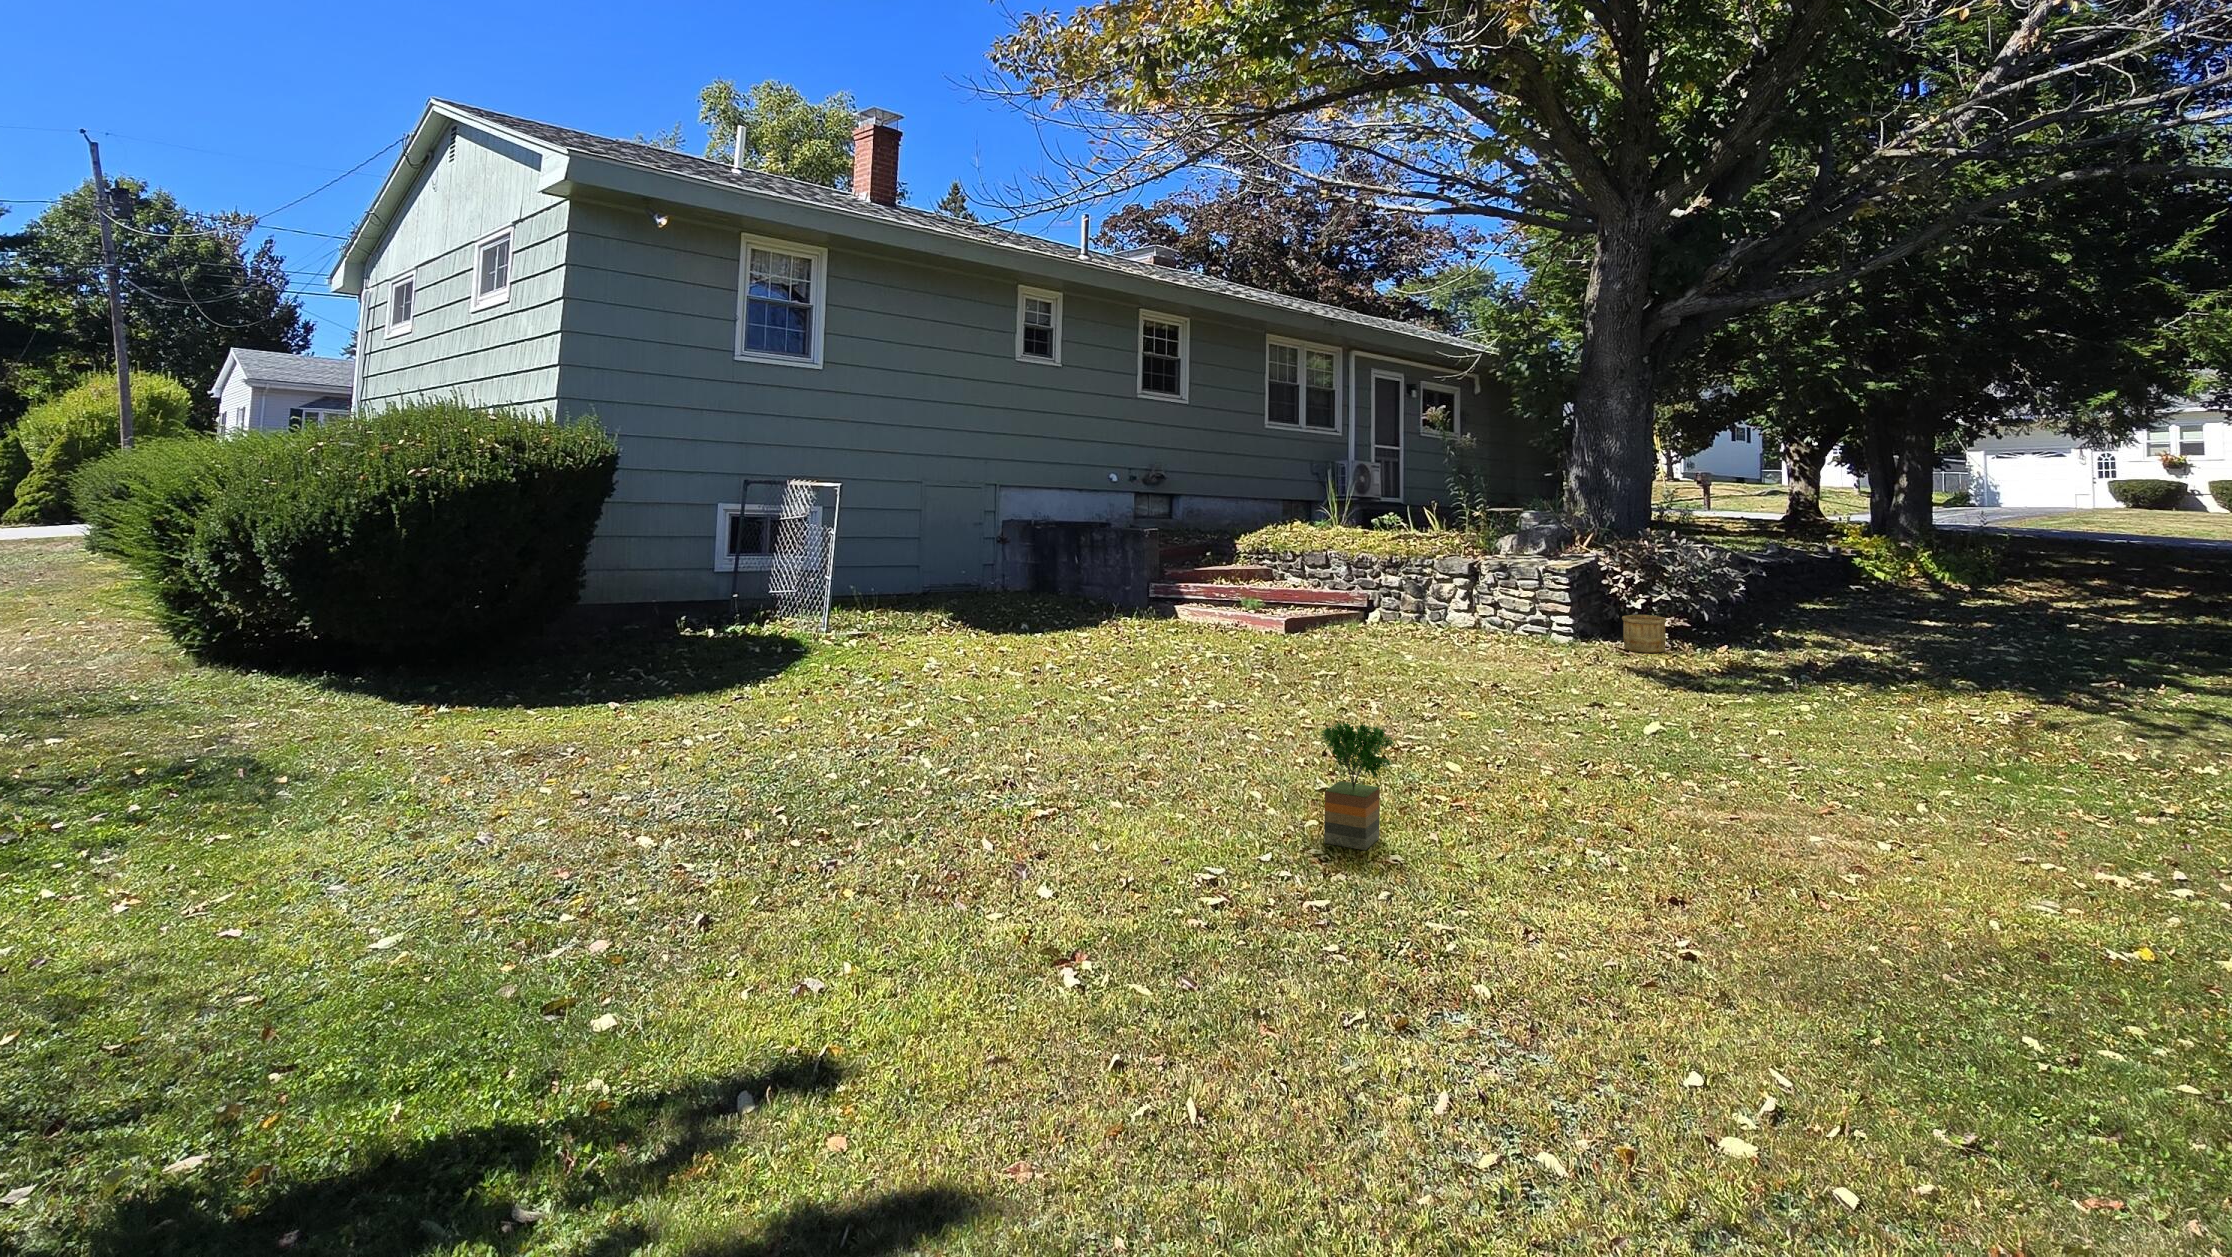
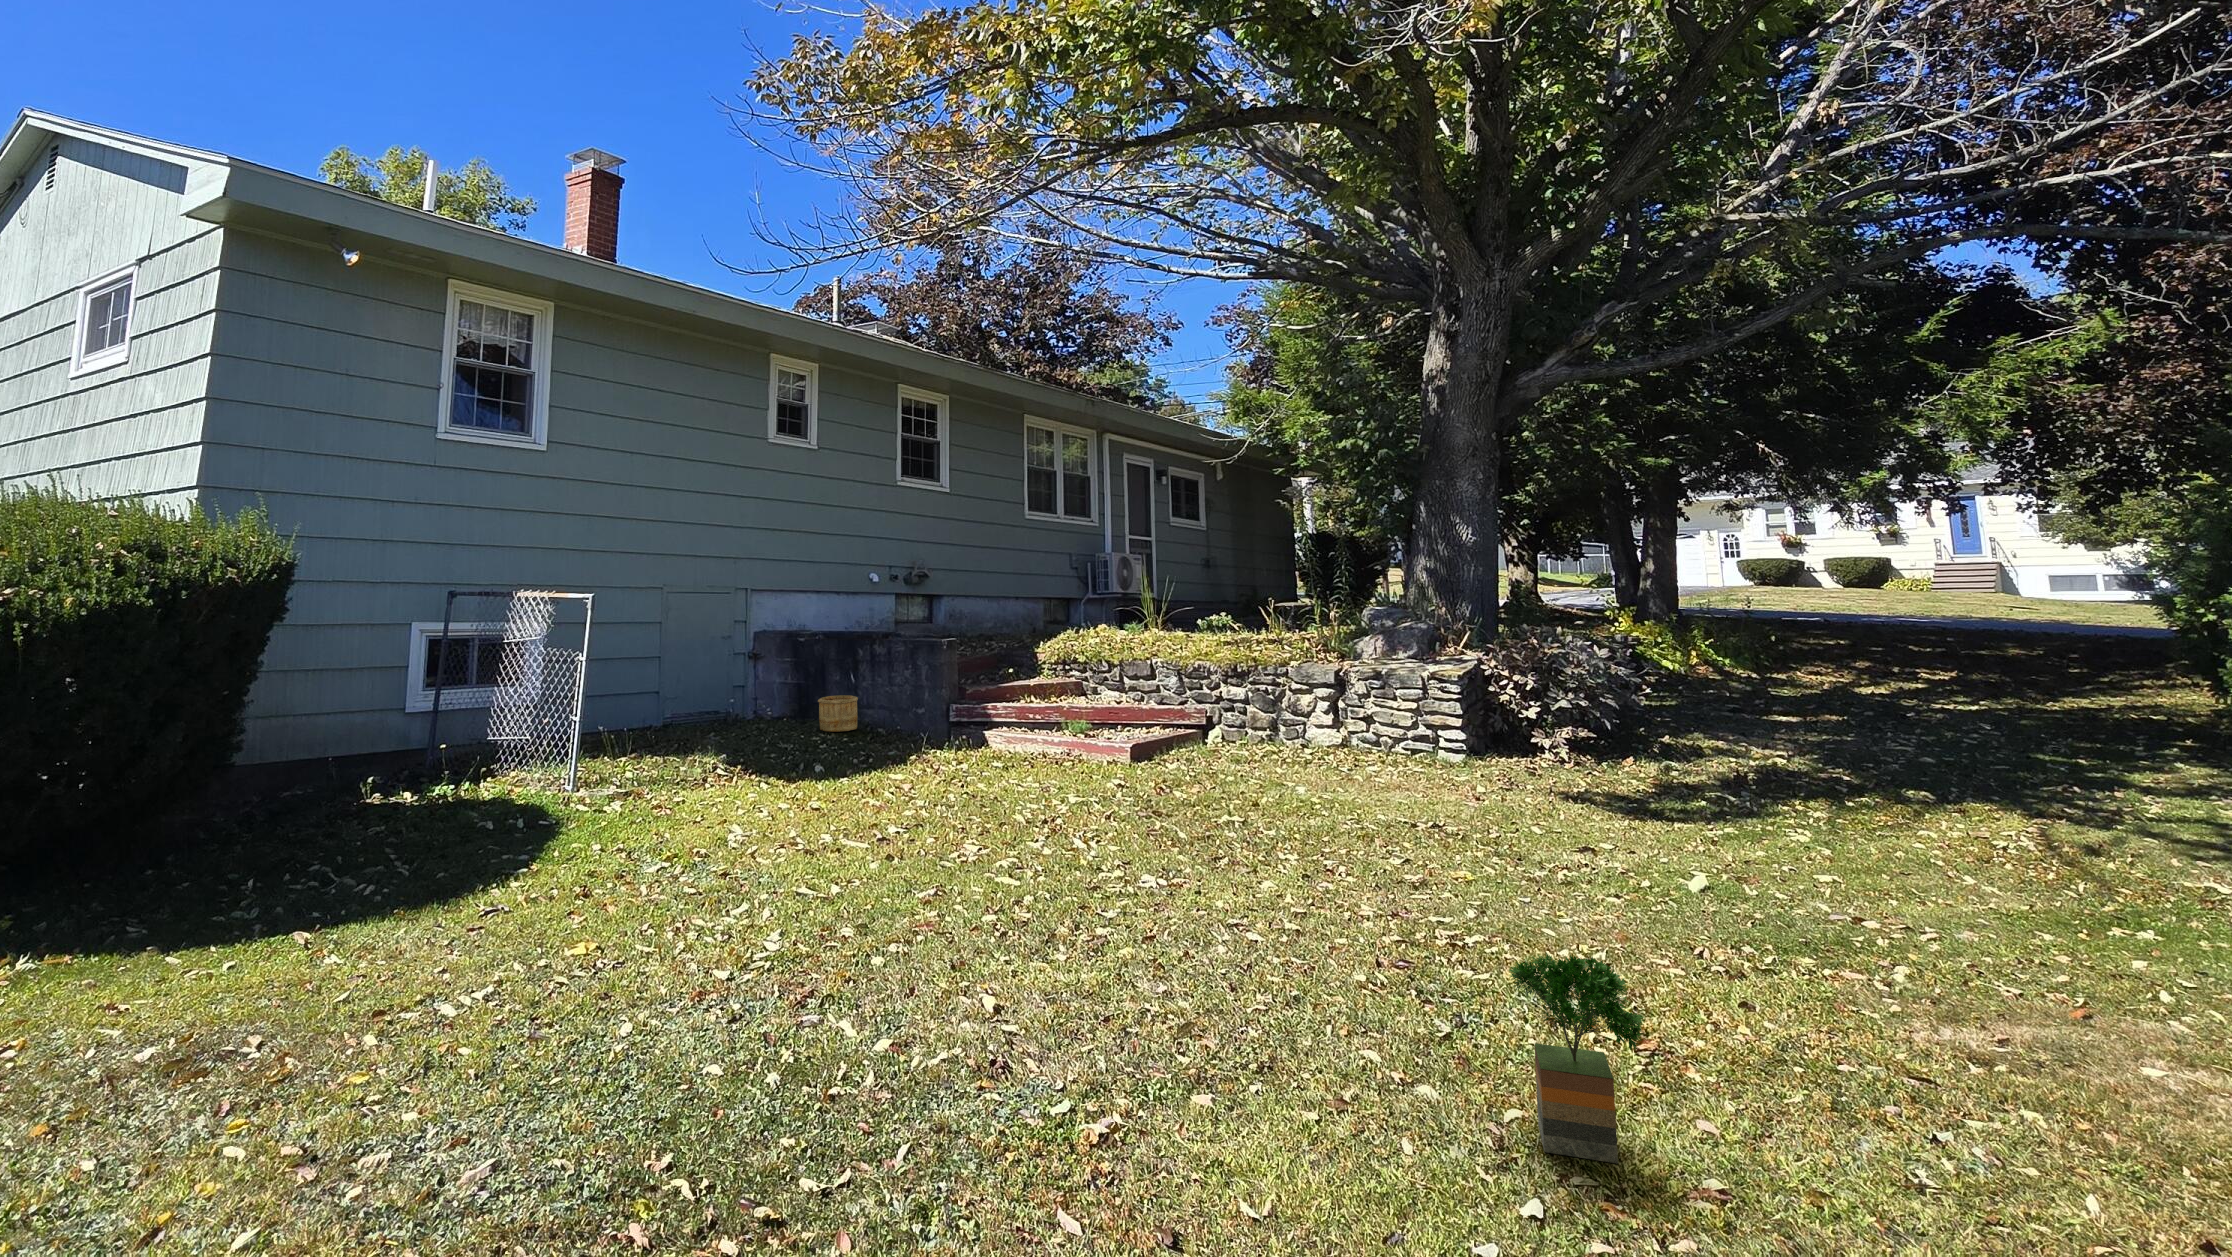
wooden bucket: present [1622,615,1666,653] -> present [818,695,858,732]

